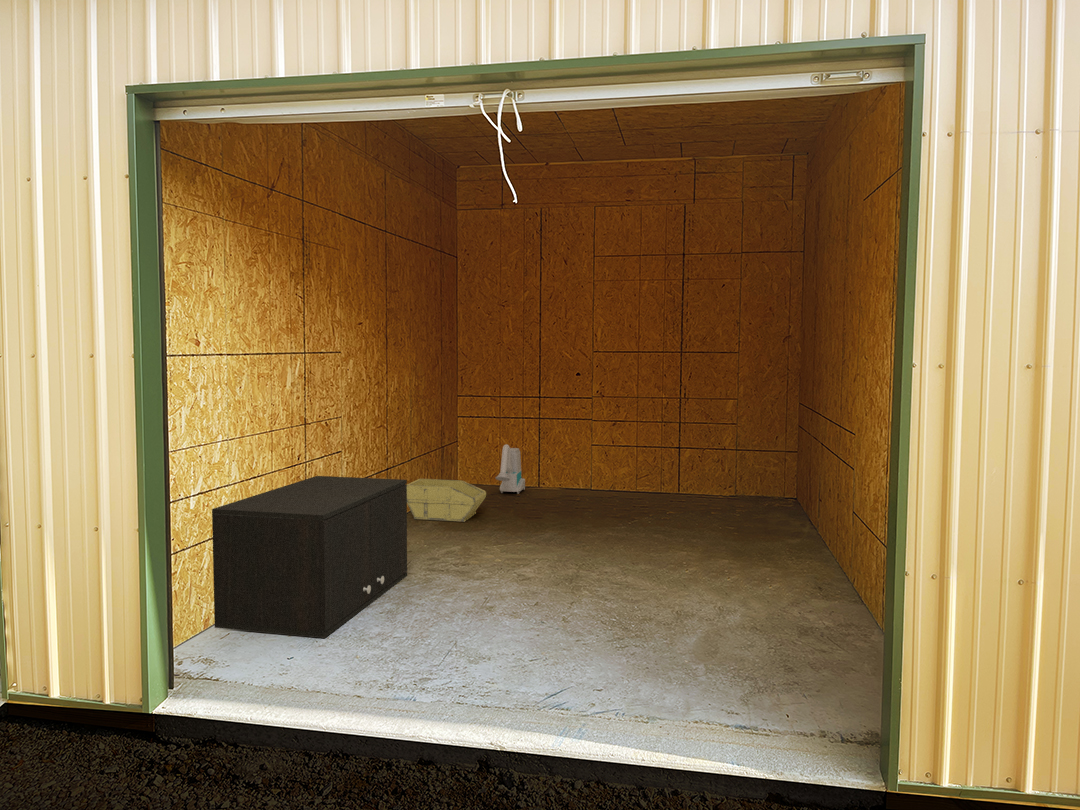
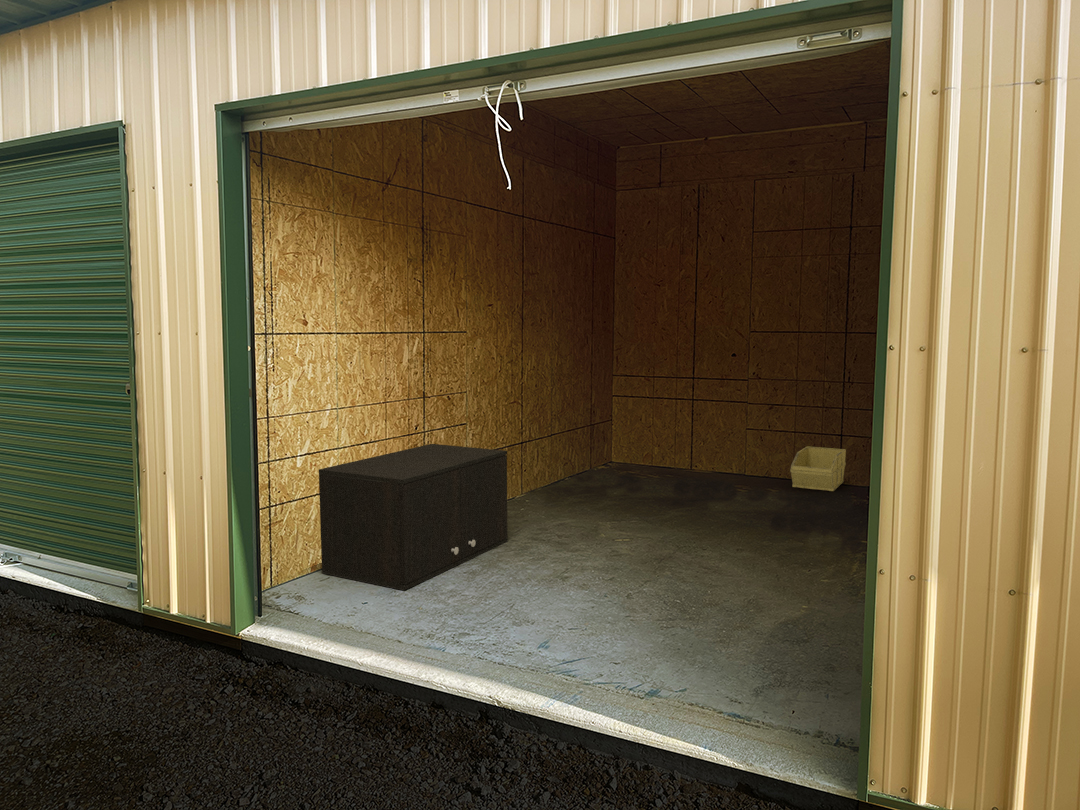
vacuum cleaner: present [496,444,525,494] -> none [634,419,672,470]
storage bin: present [407,479,486,522] -> present [790,446,846,491]

